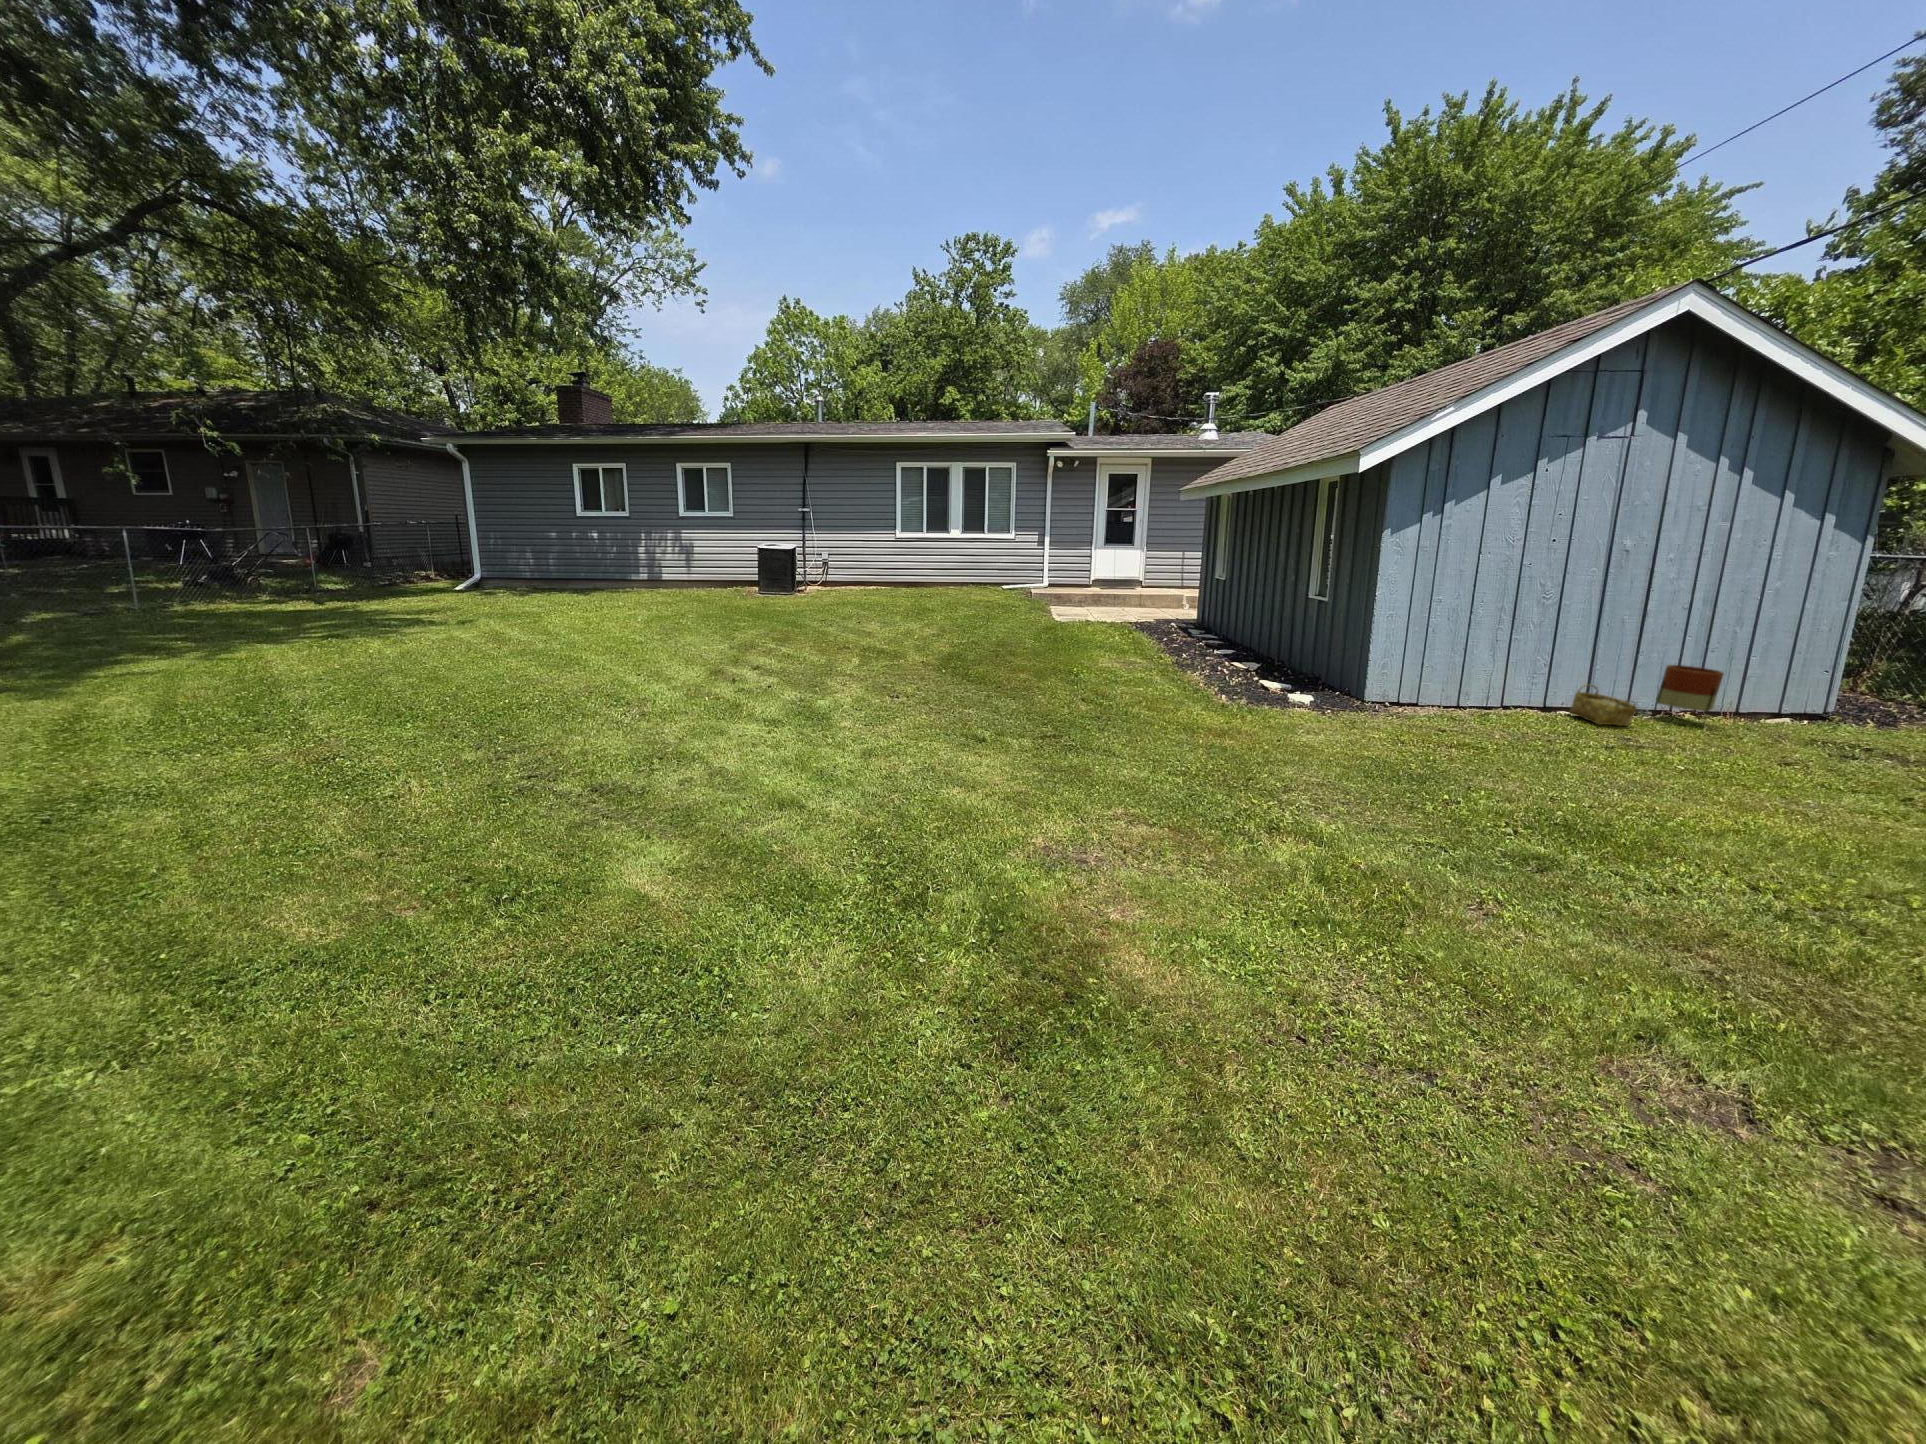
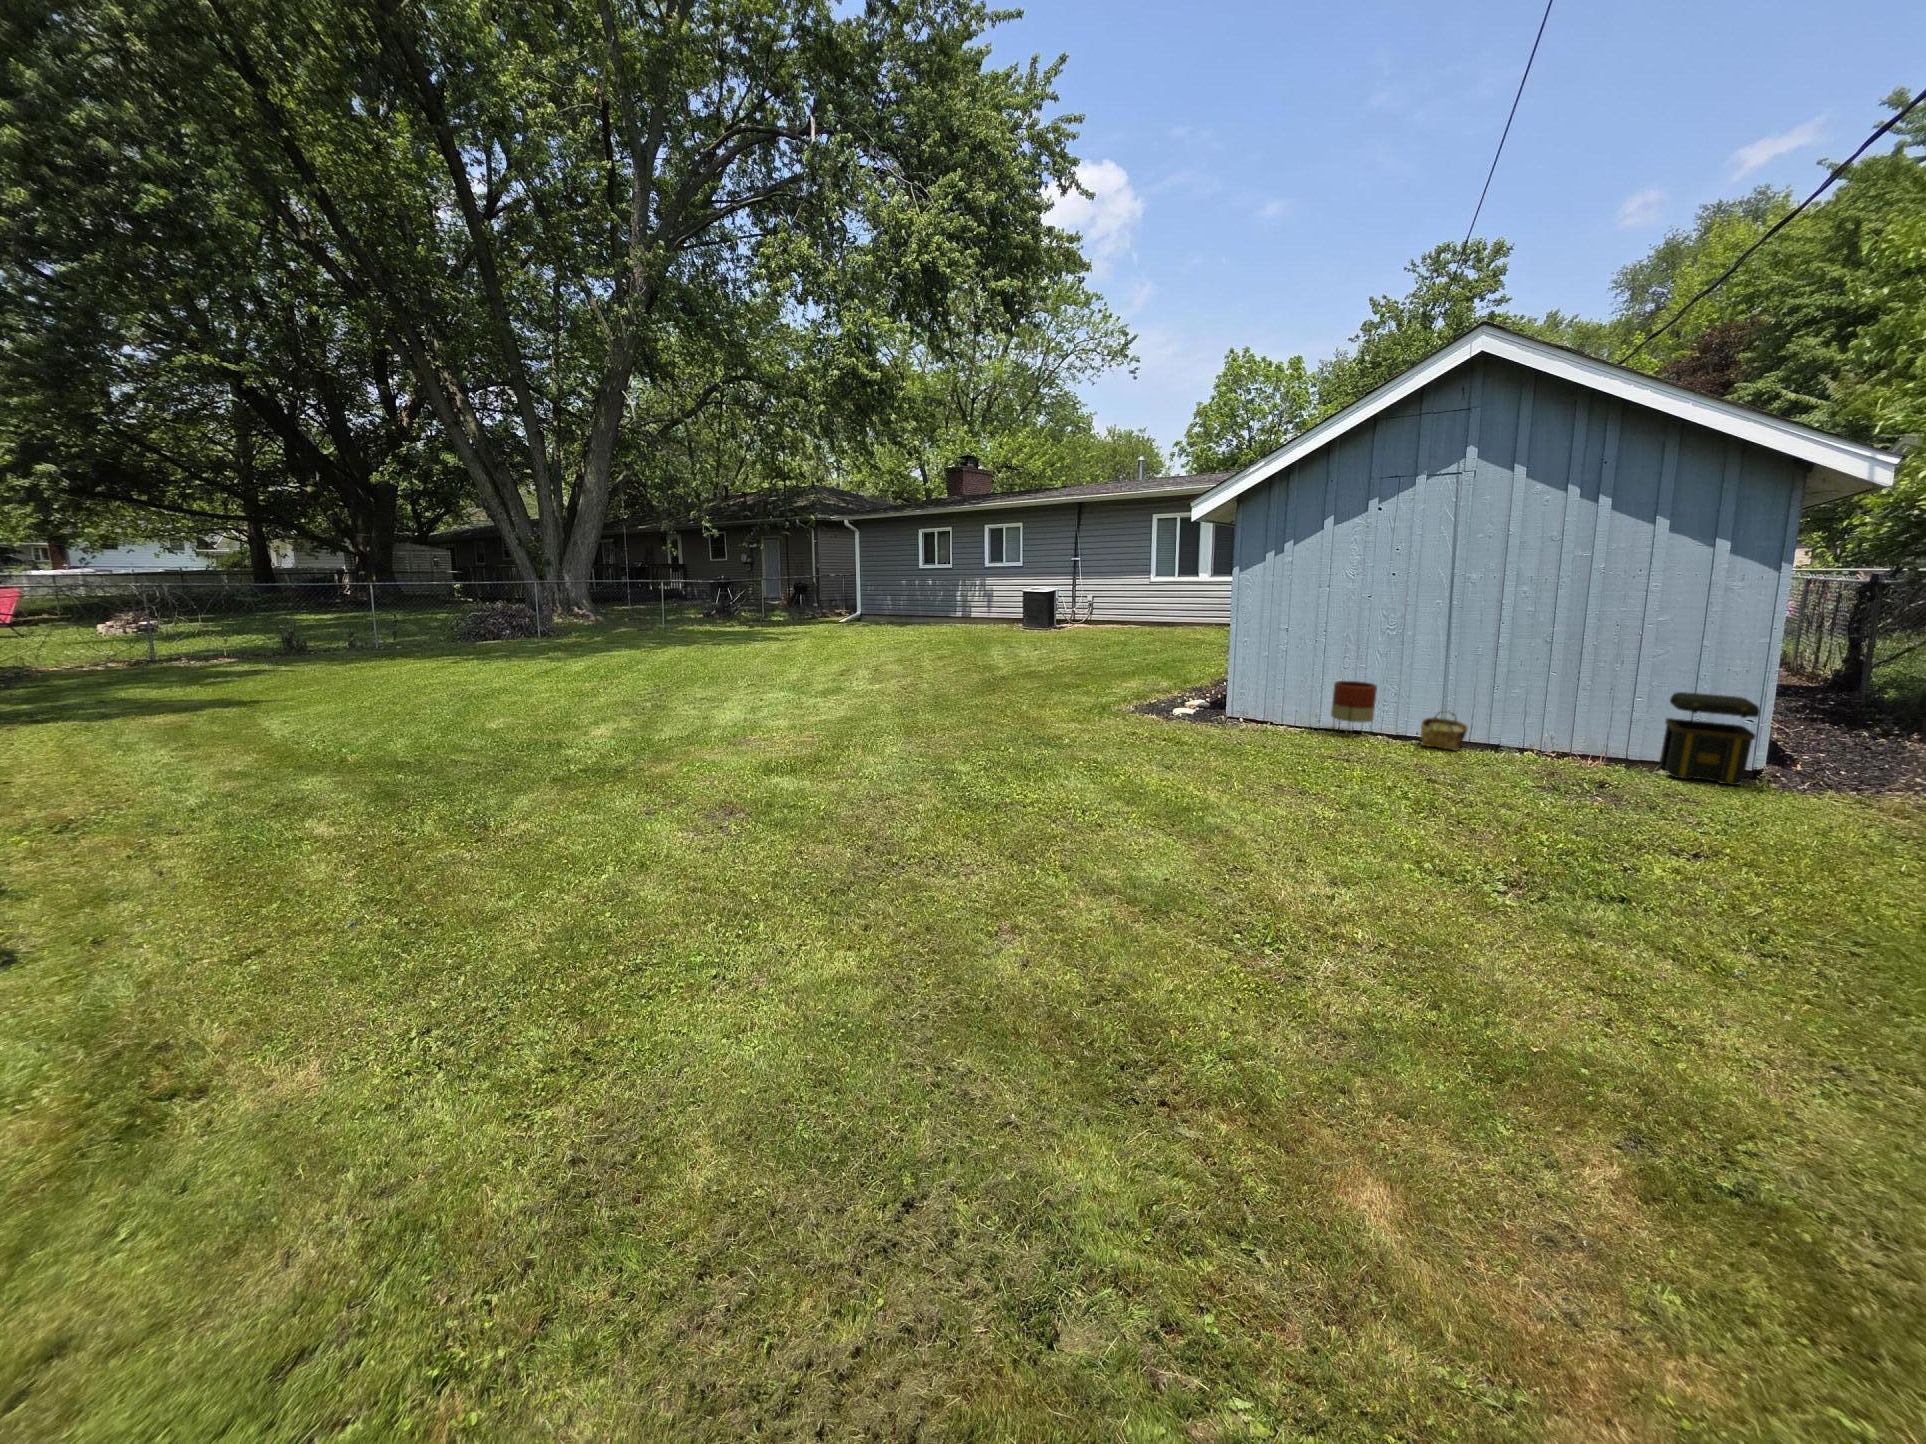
toolbox: none [1729,652,1844,731] -> present [1660,692,1760,785]
planter: present [1656,665,1724,726] -> present [1331,681,1377,733]

